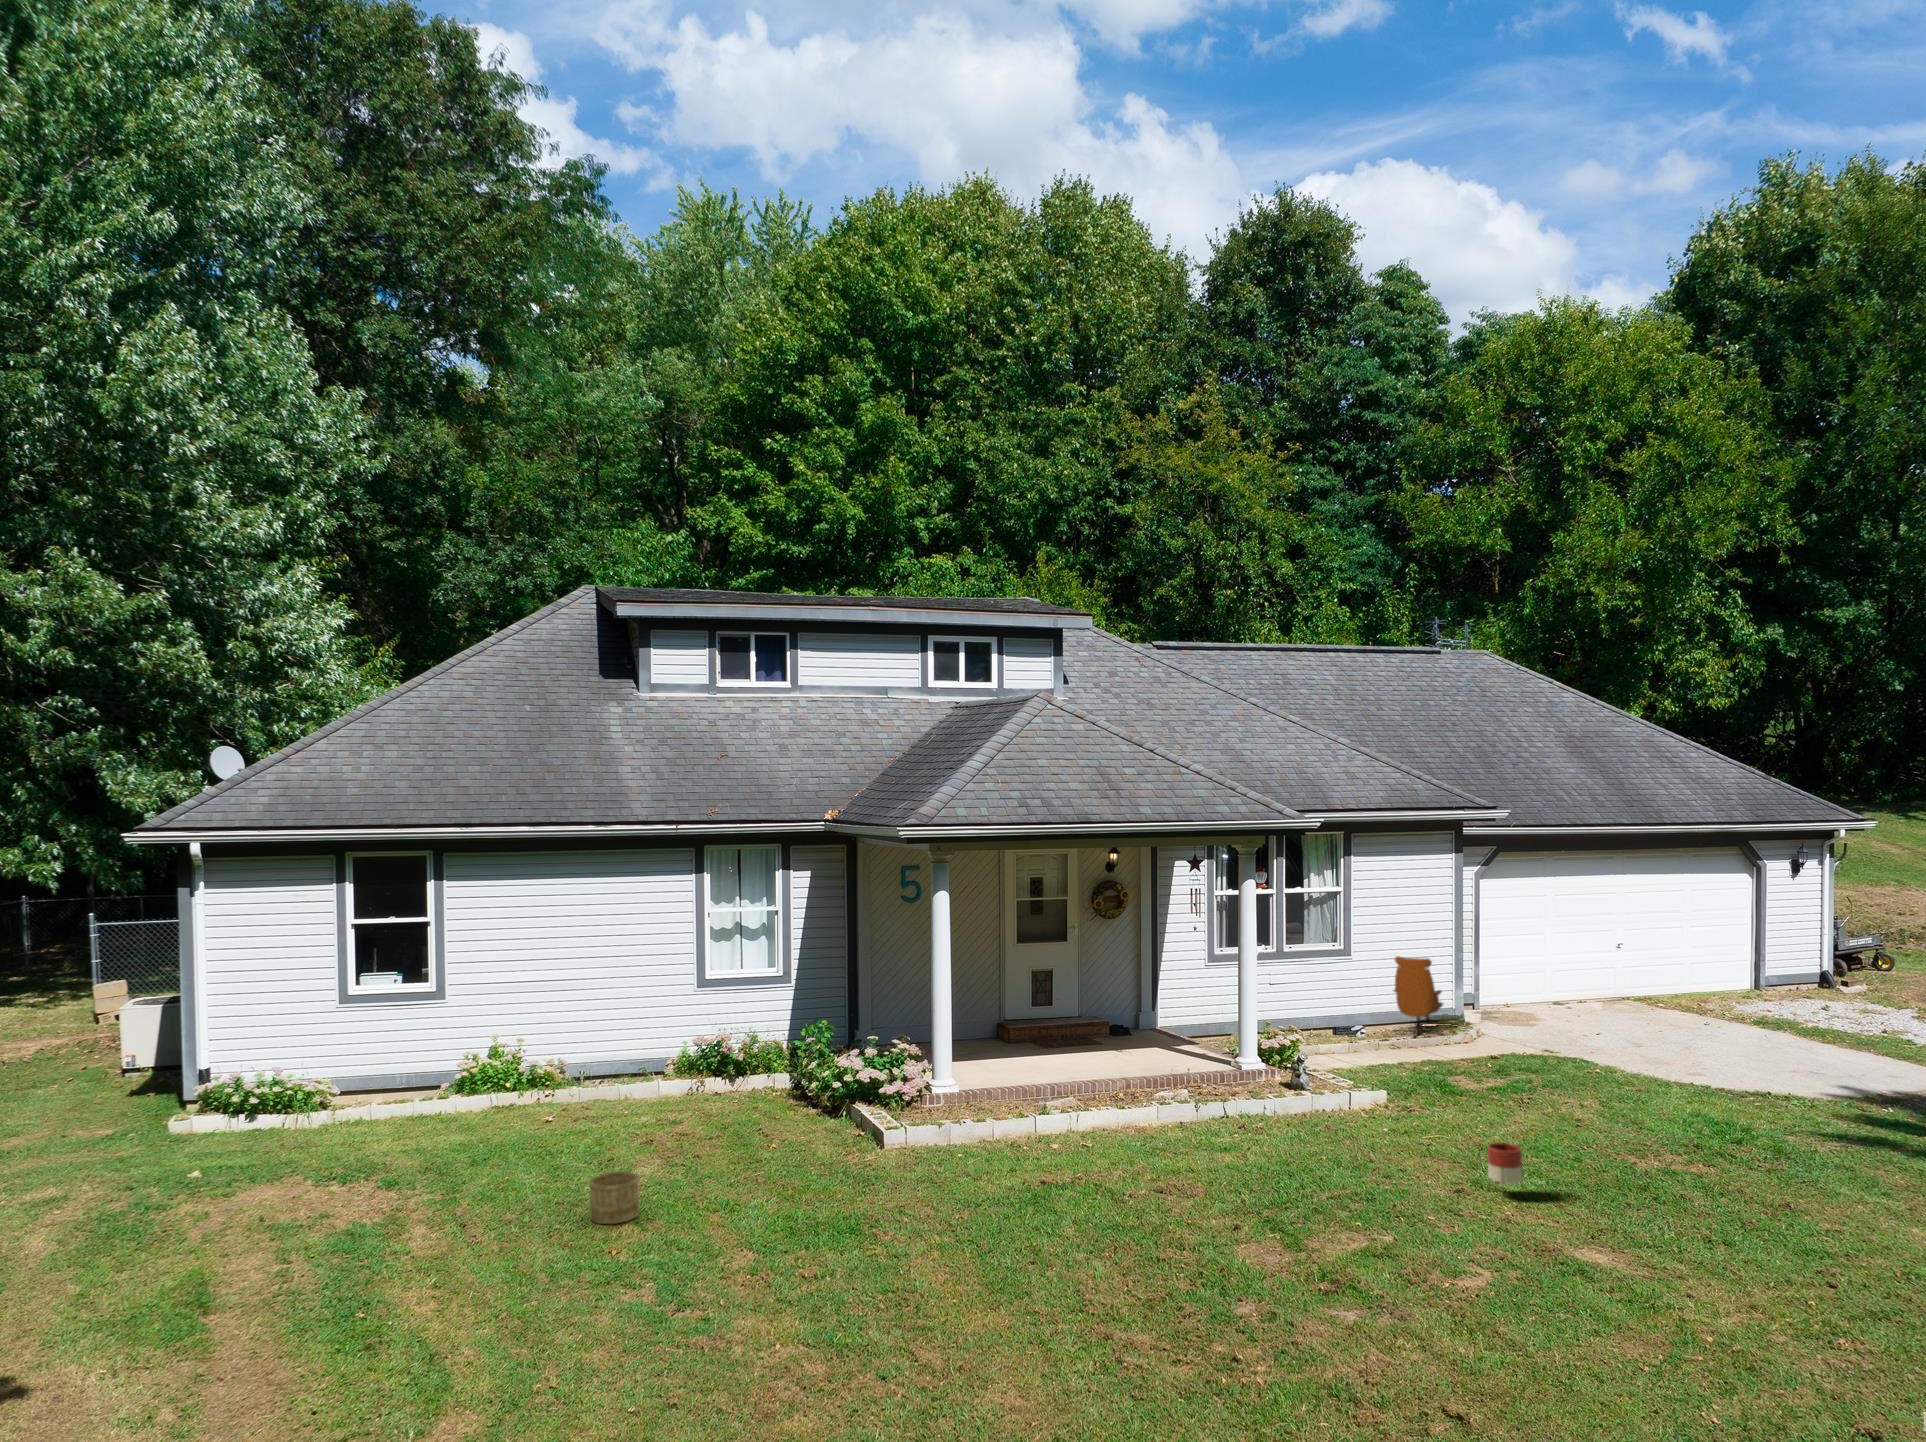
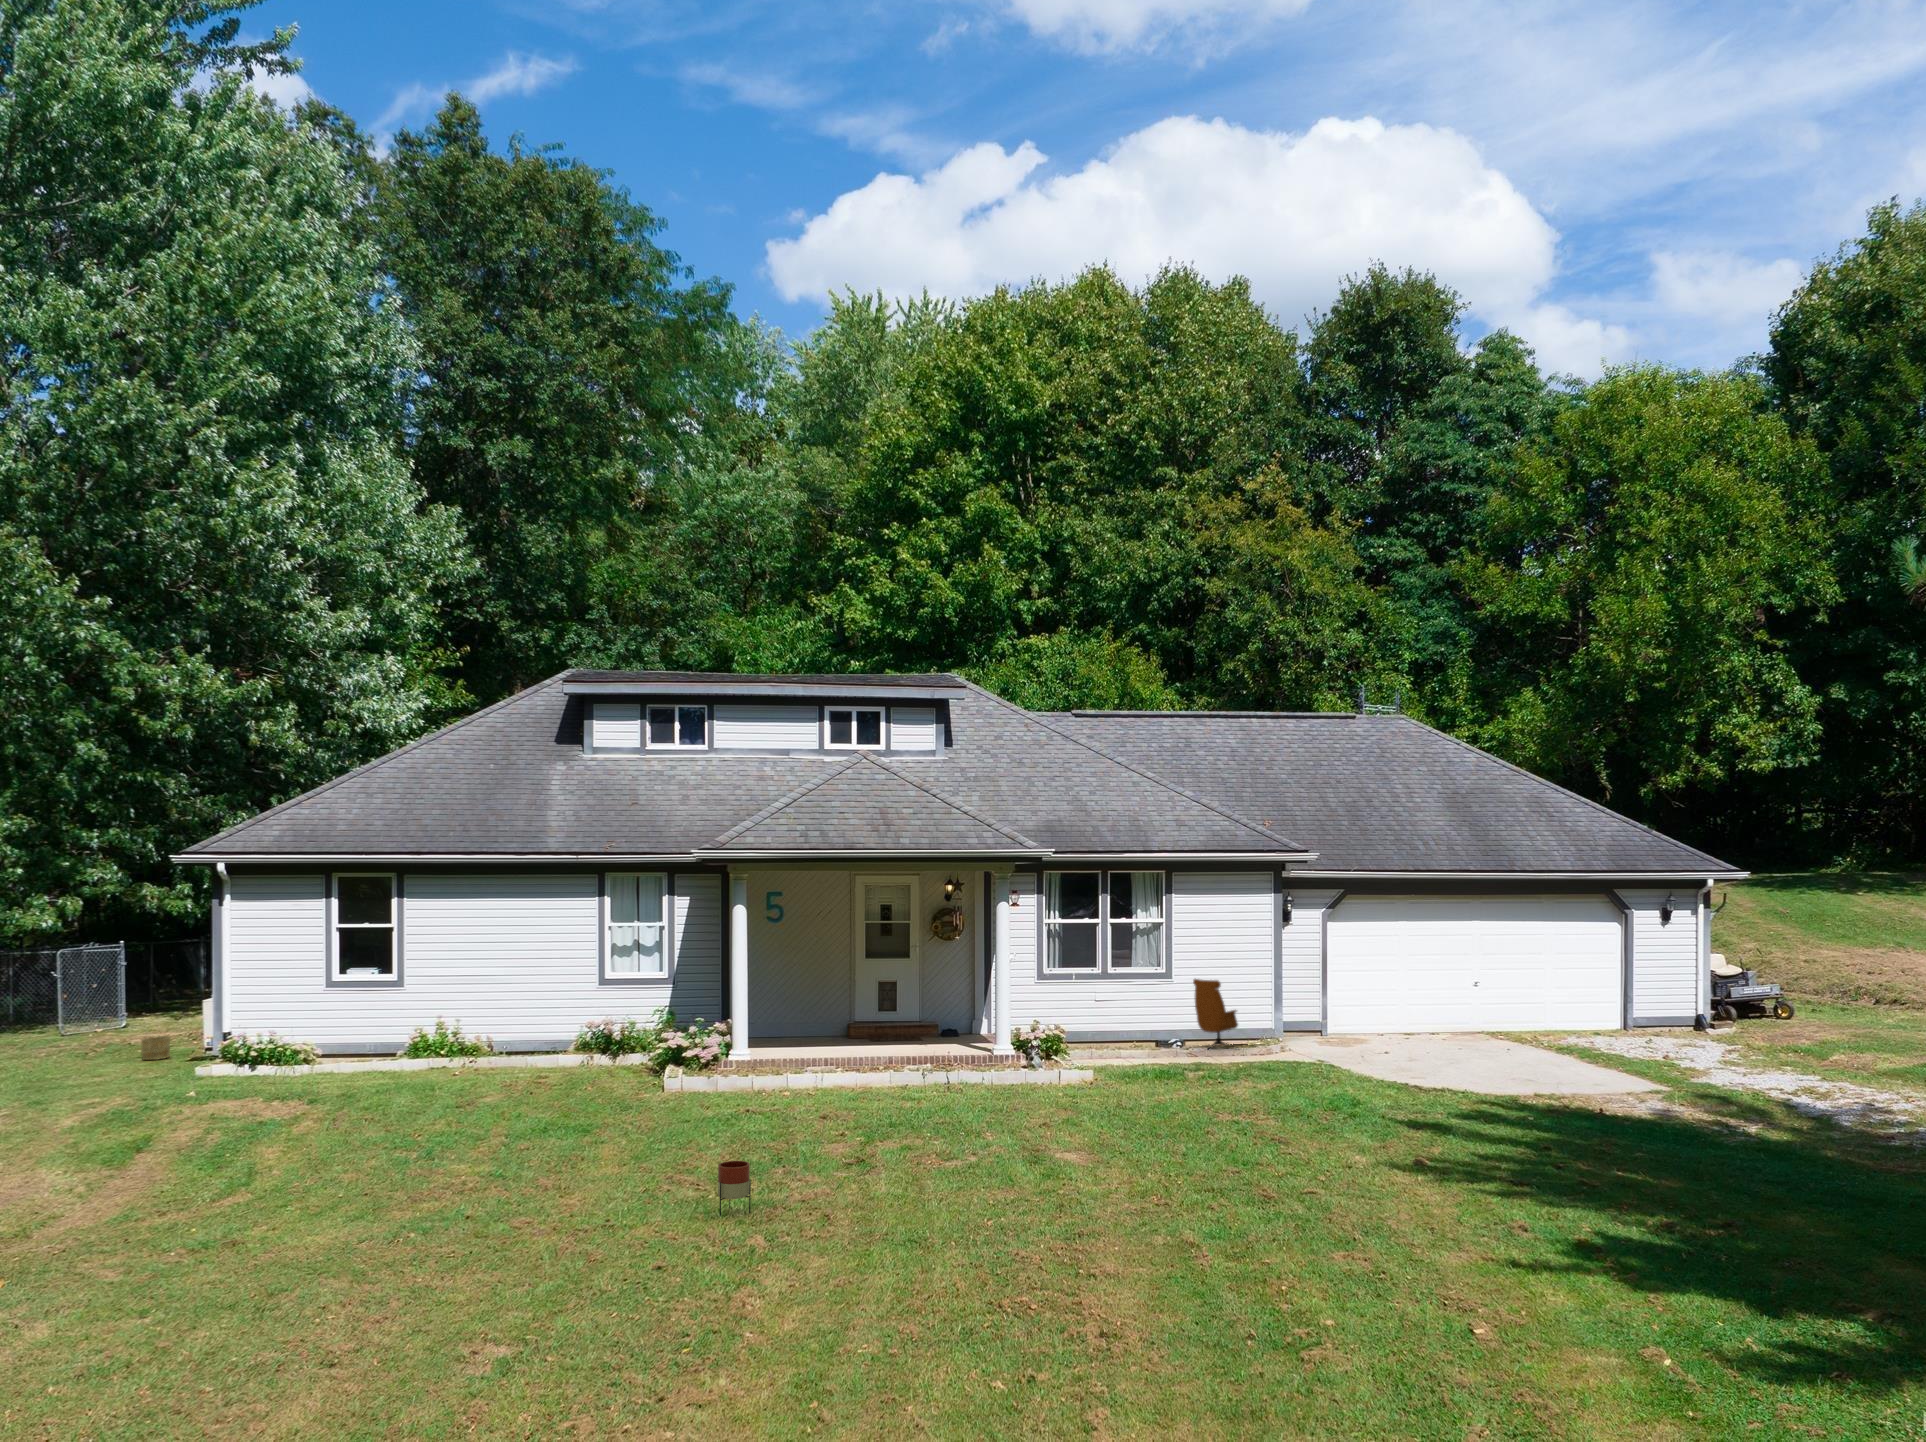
planter: present [1488,1143,1523,1190] -> present [718,1161,751,1216]
wooden bucket: present [588,1172,639,1224] -> present [141,1036,170,1060]

